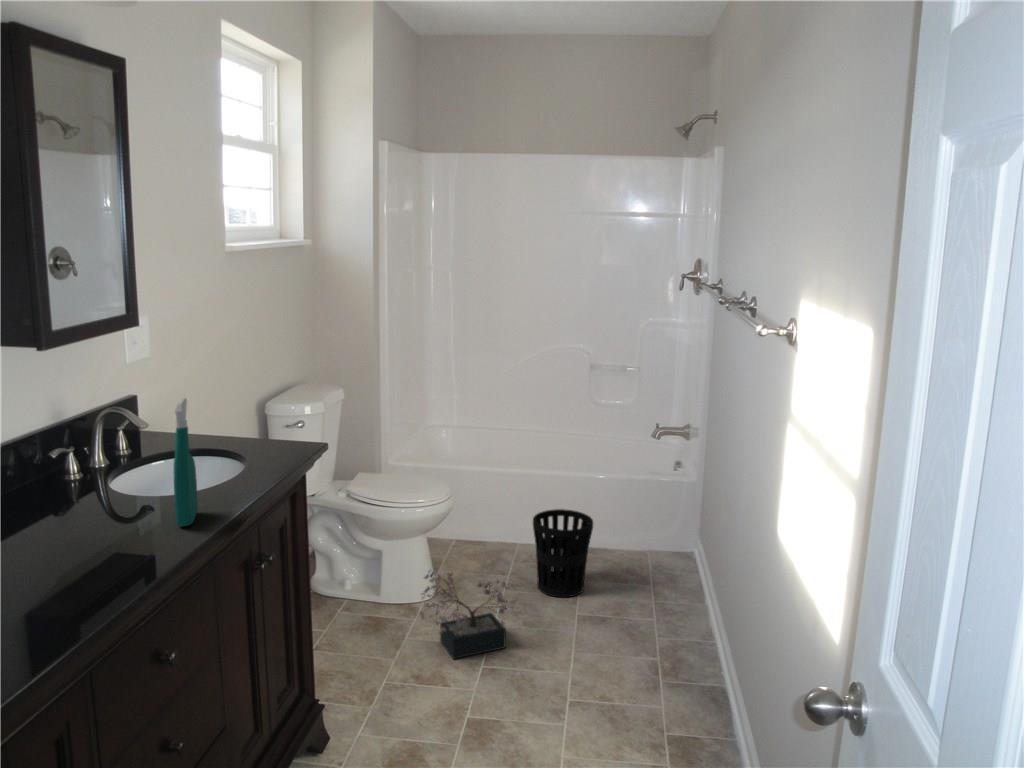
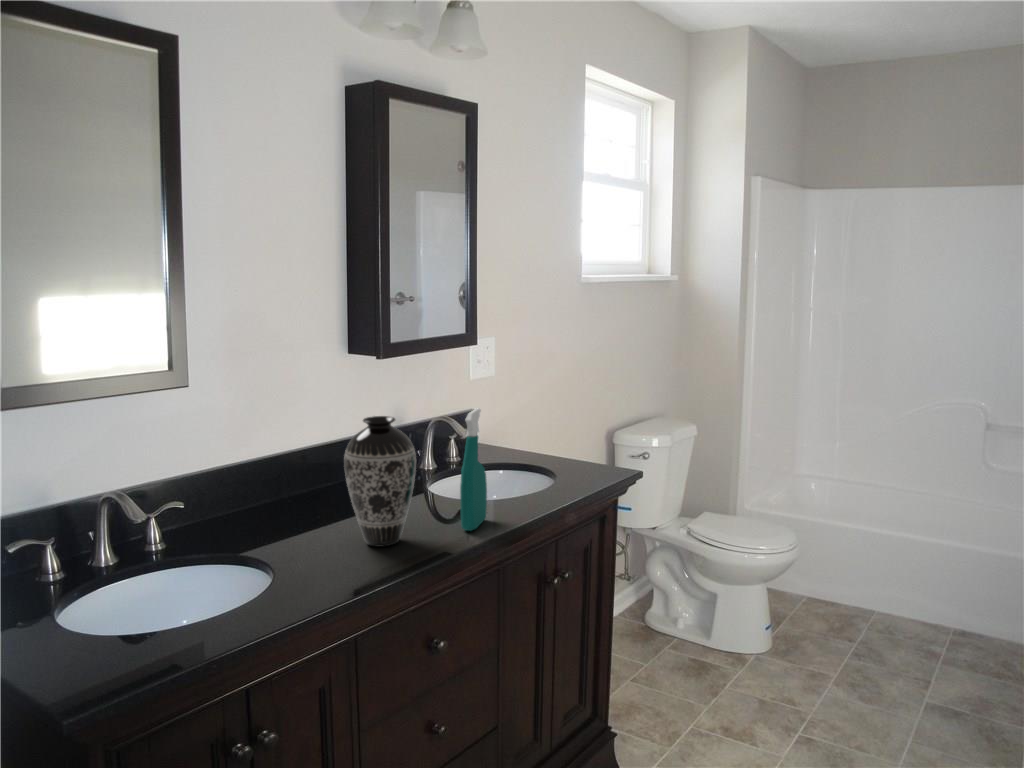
decorative vase: none [38,415,127,558] -> present [344,416,416,546]
wastebasket: present [533,509,593,597] -> none [893,578,973,685]
decorative plant: present [420,571,515,659] -> none [743,621,858,727]

